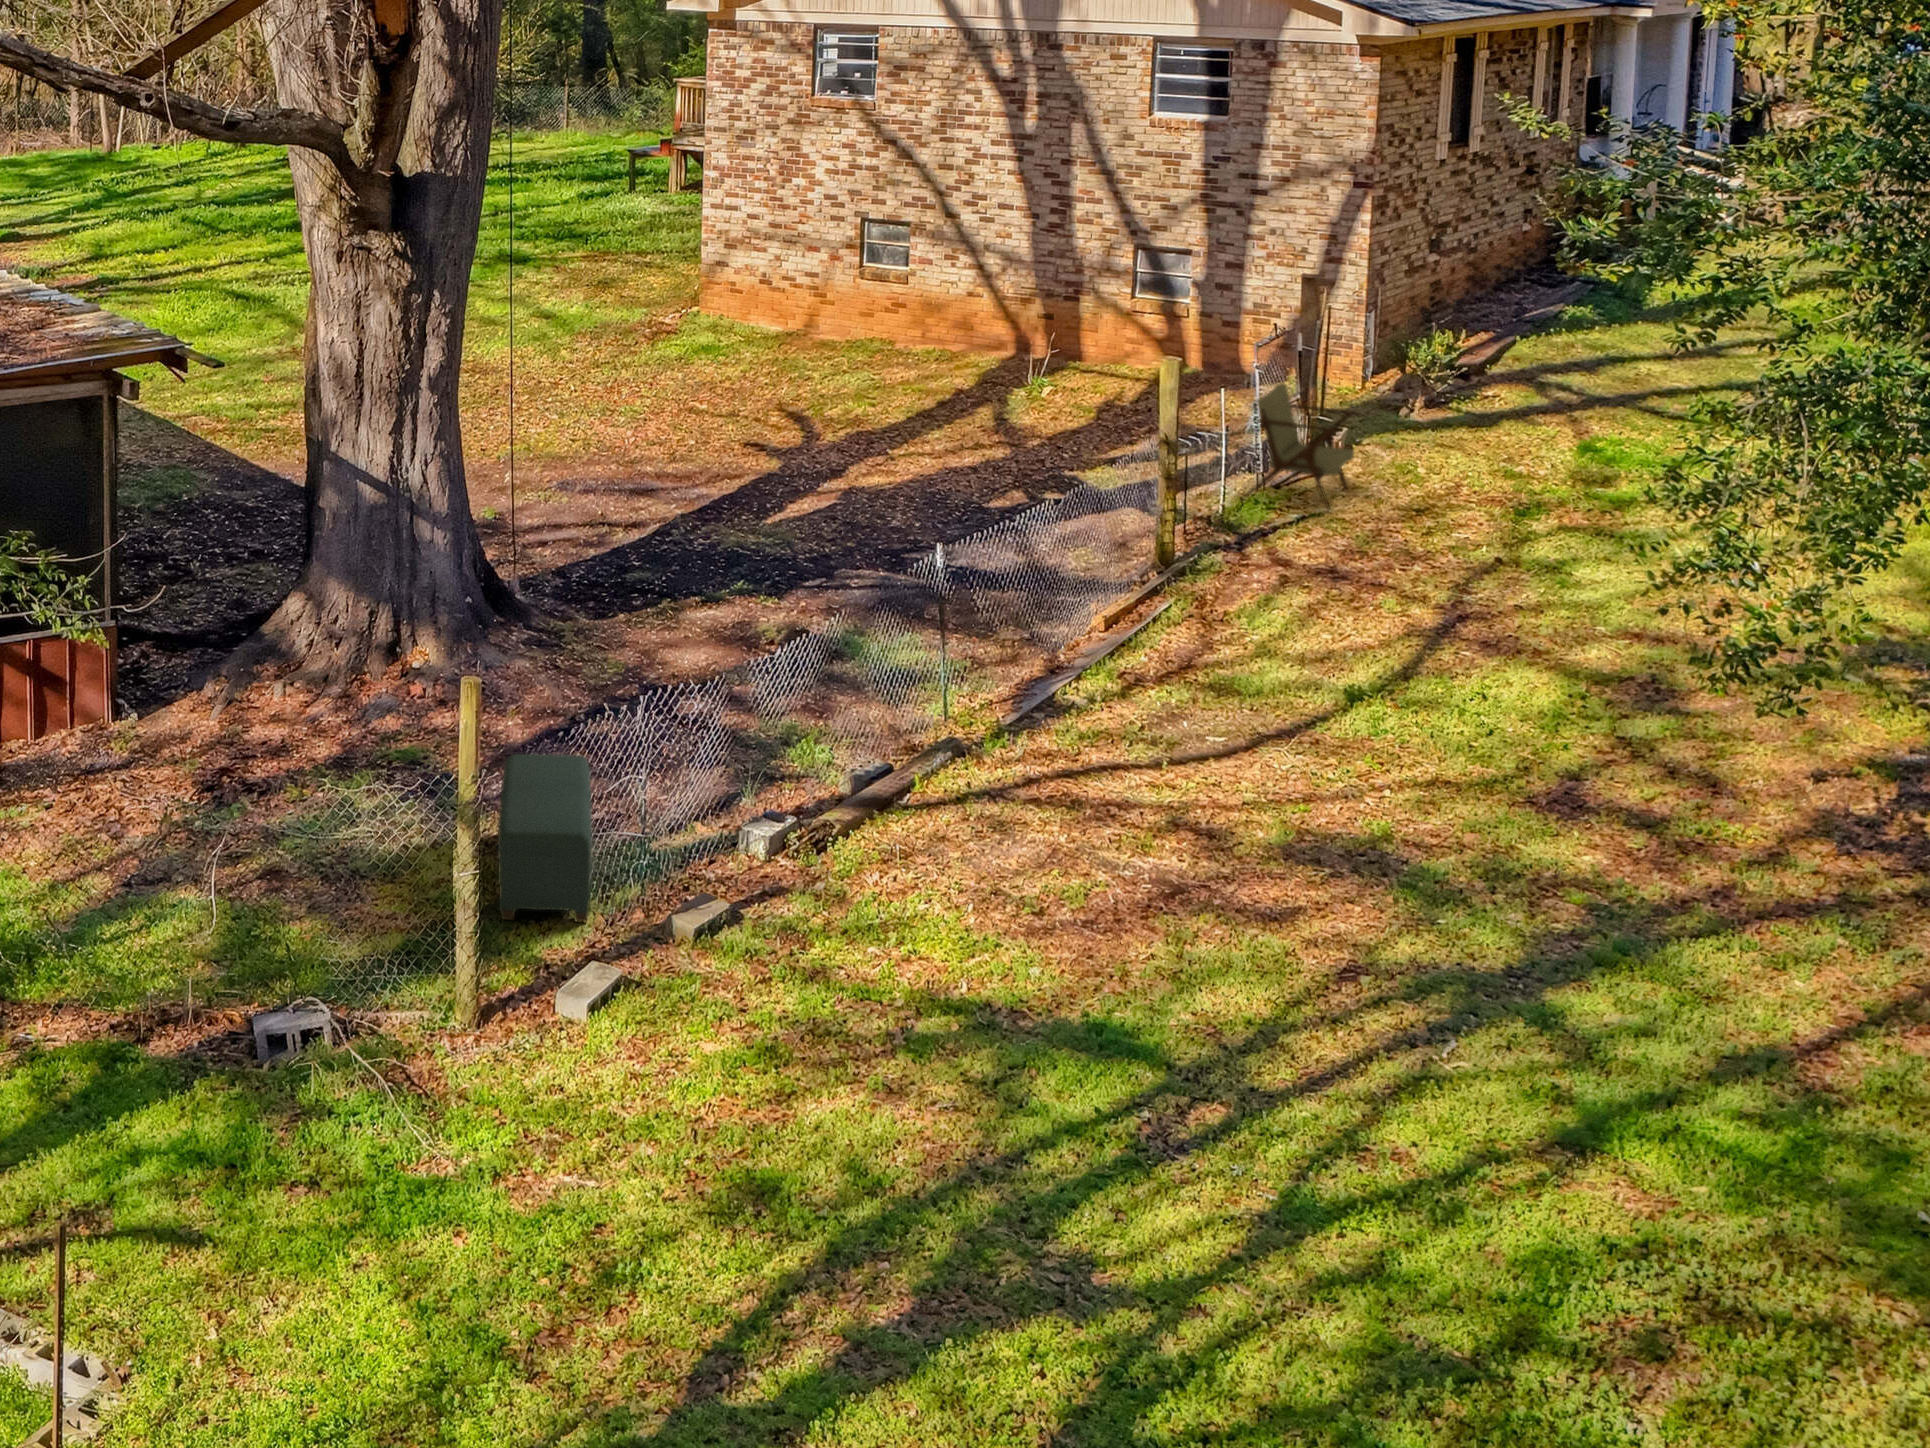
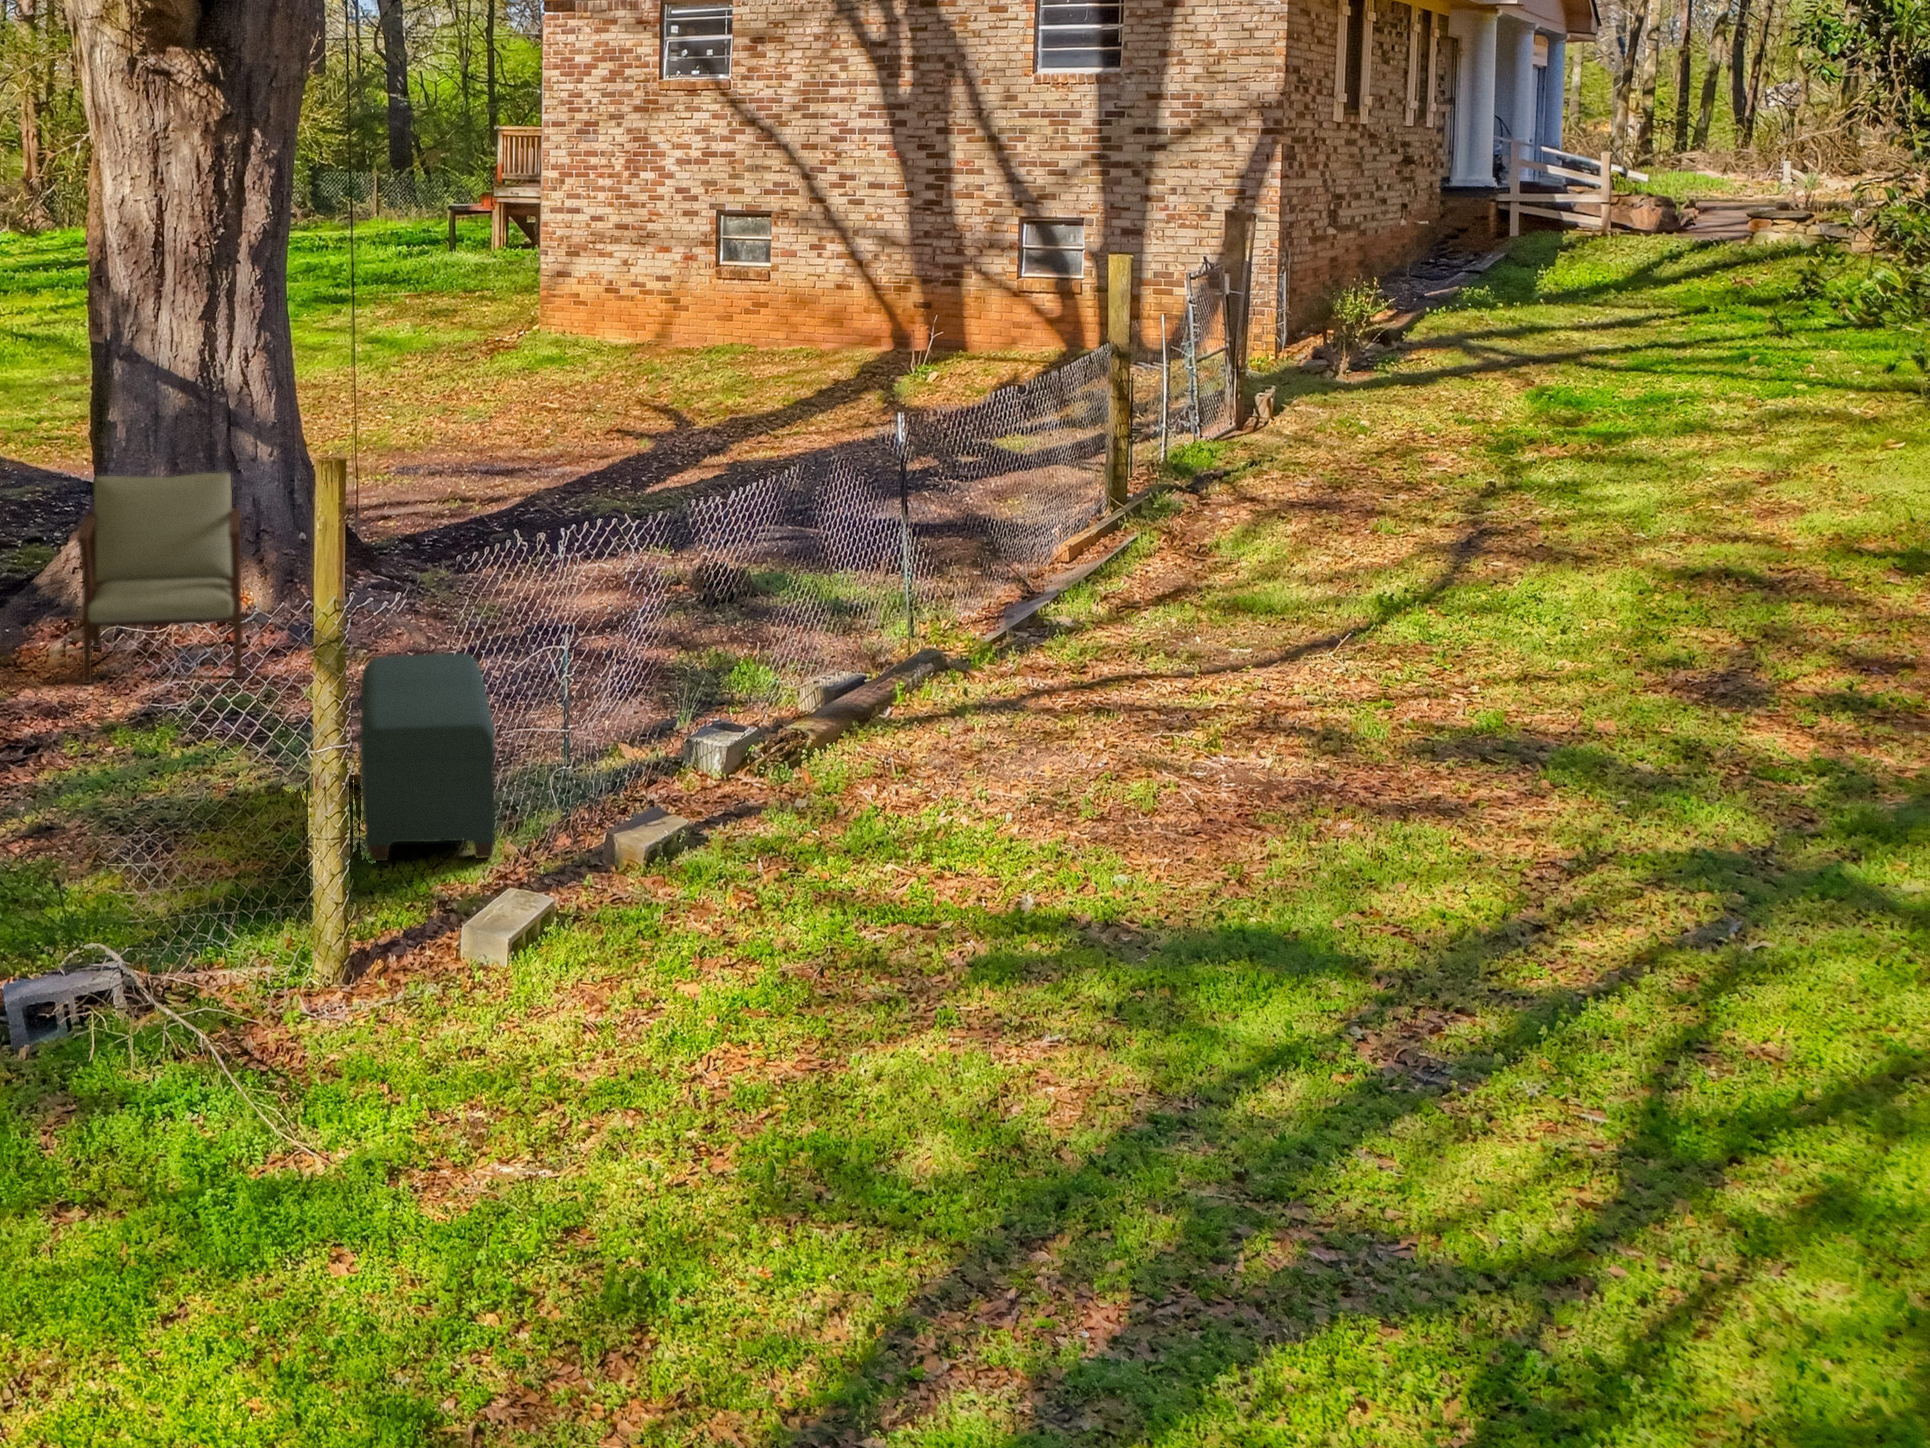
lounge chair: present [1242,383,1358,512] -> present [77,472,243,684]

